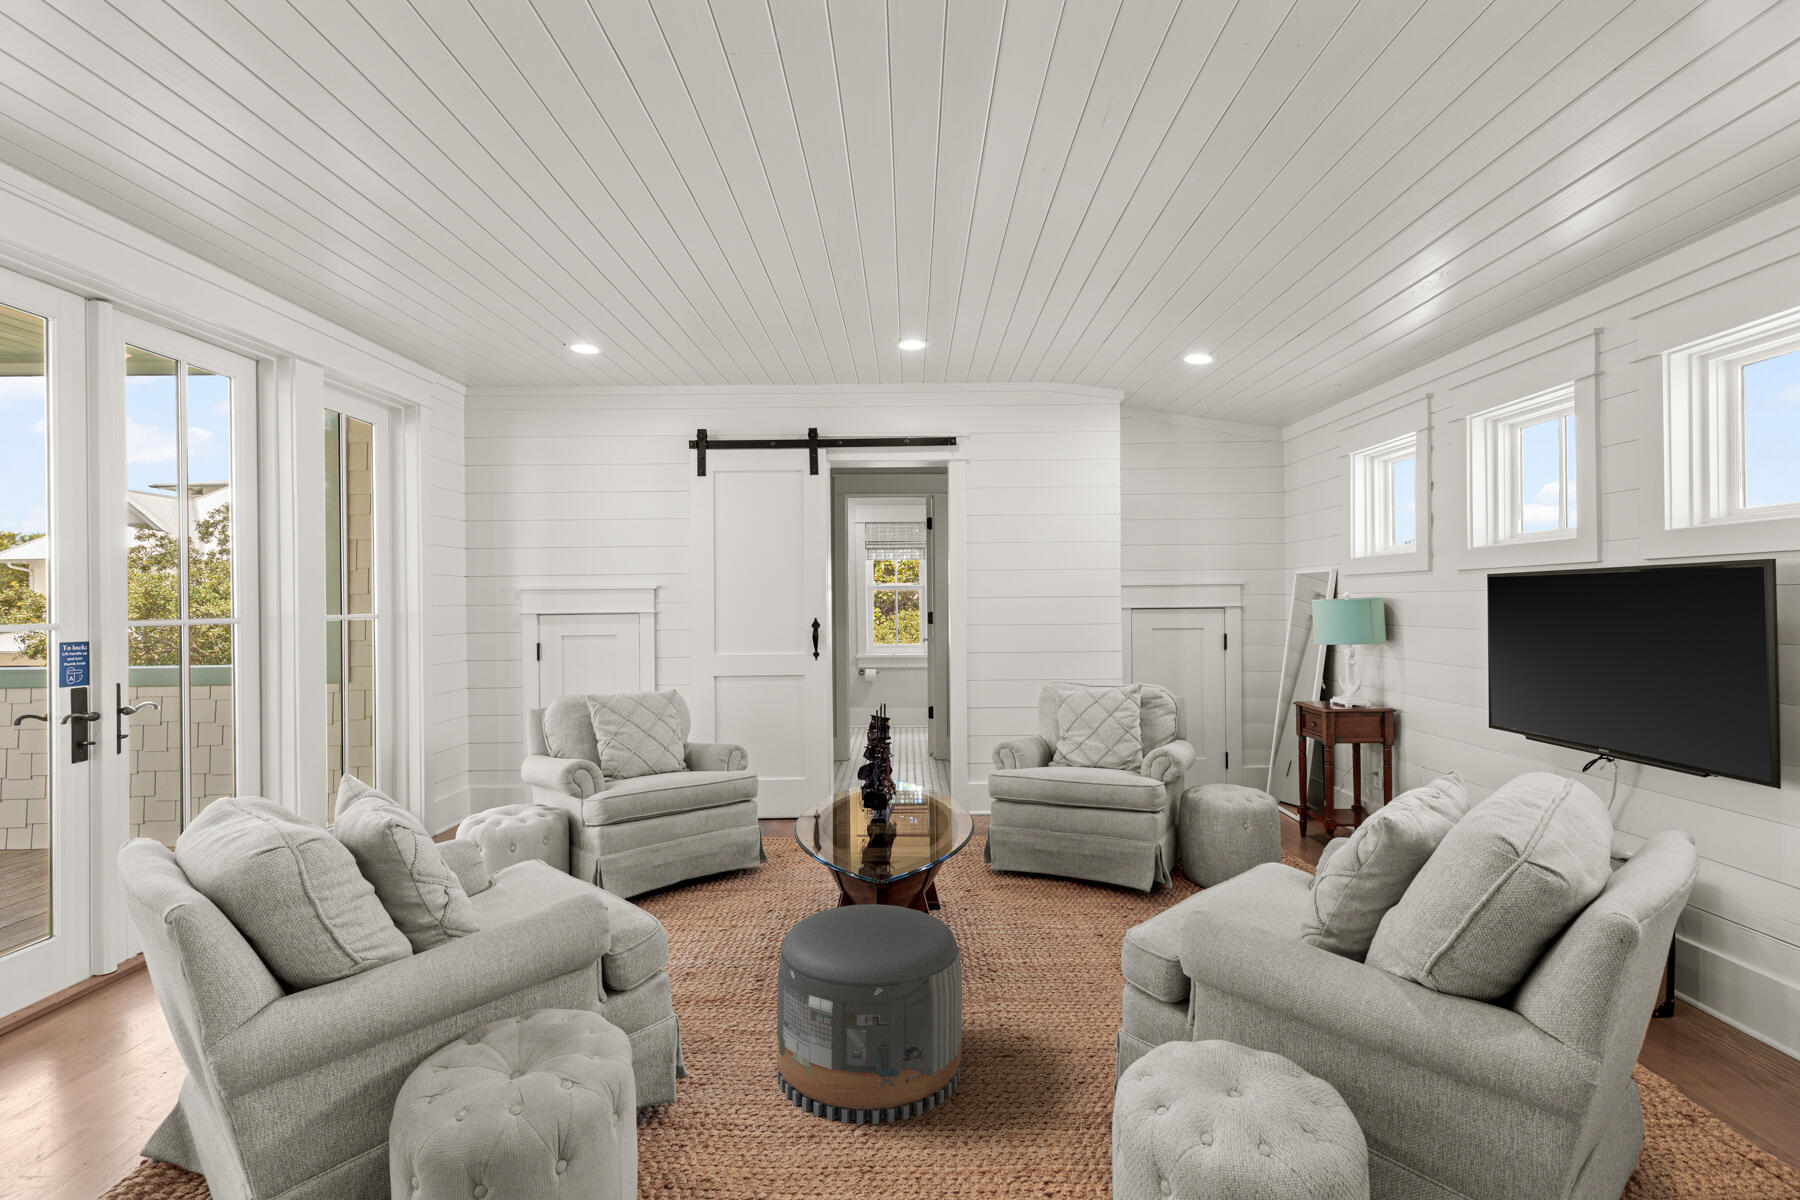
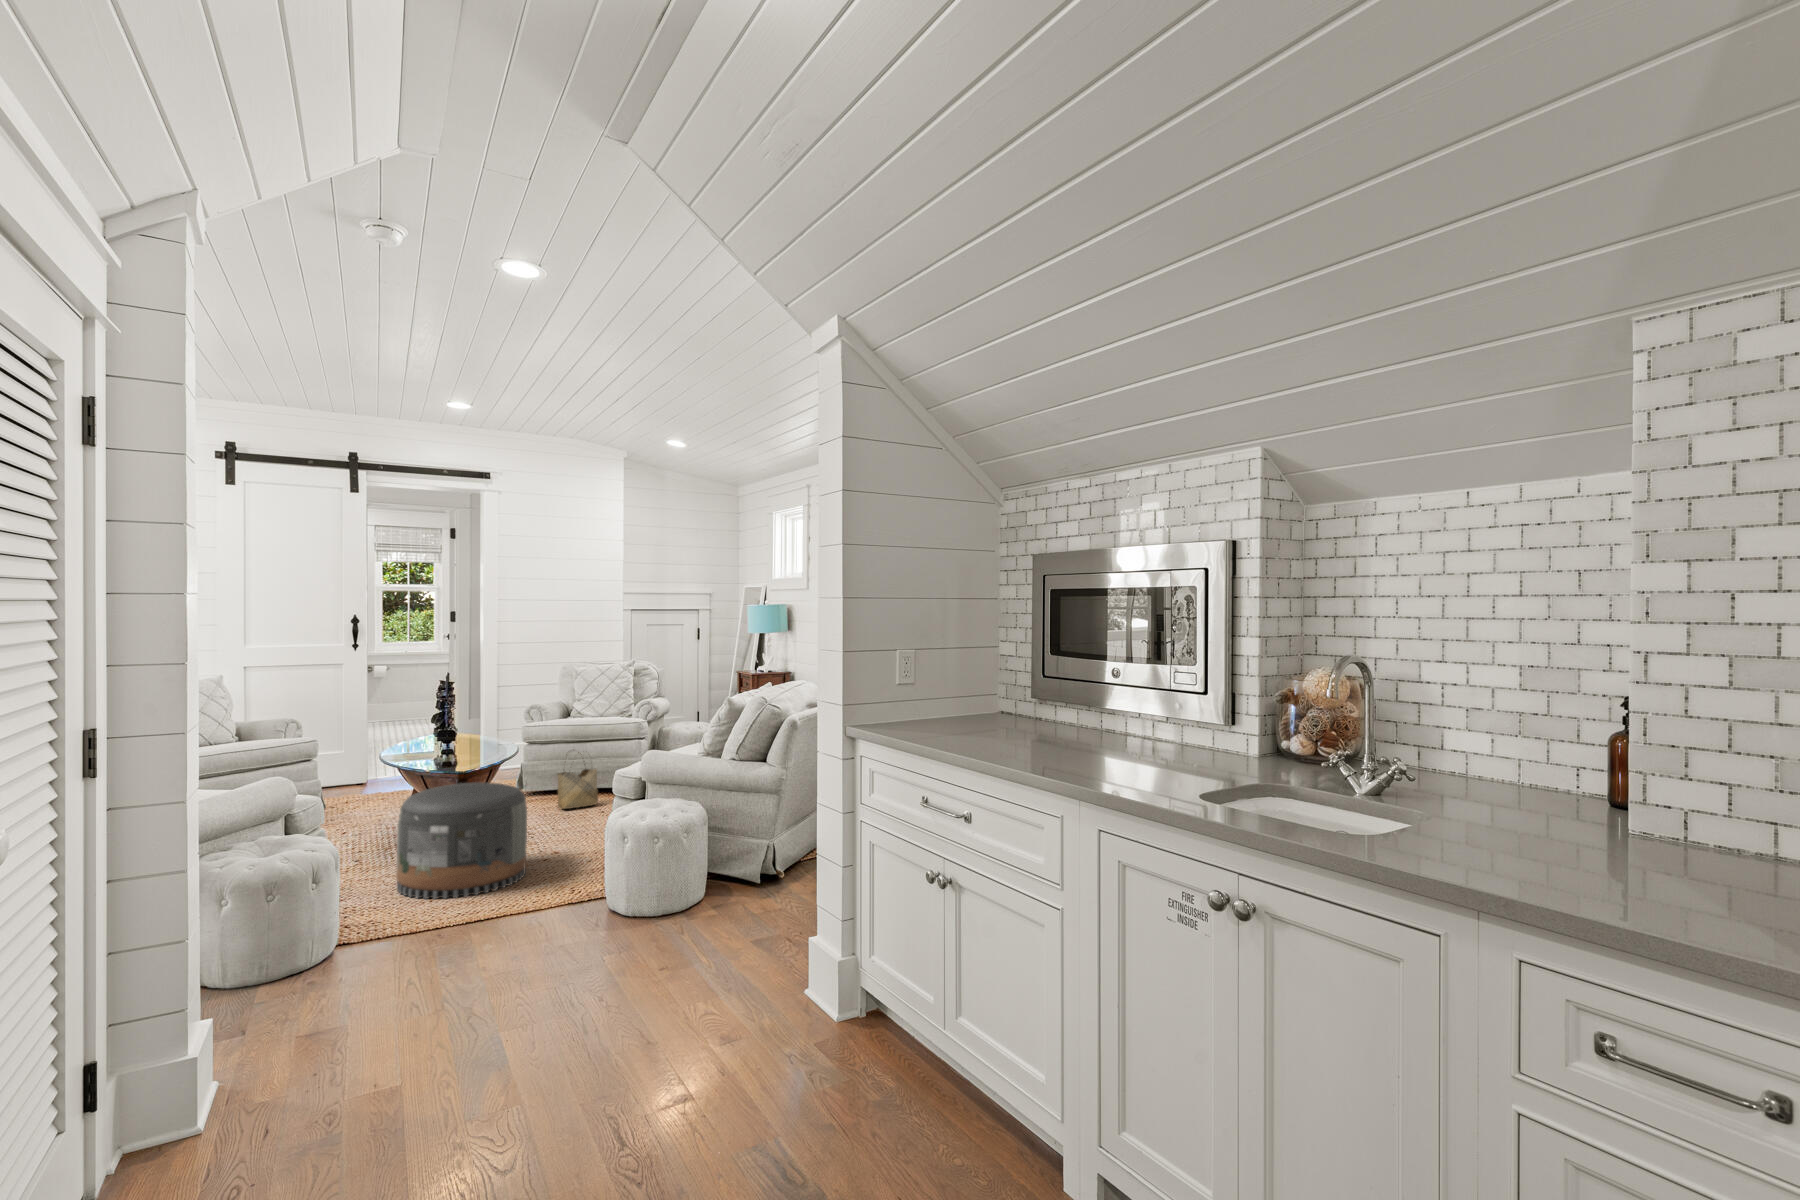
woven basket: none [1030,824,1089,915] -> present [558,752,598,809]

